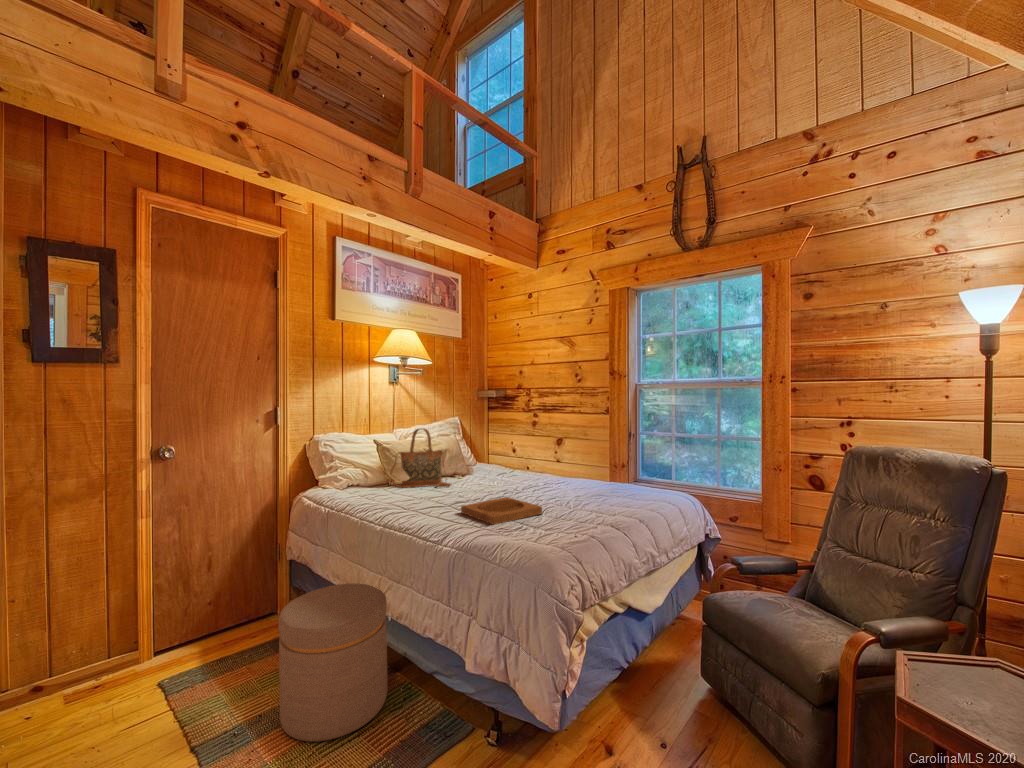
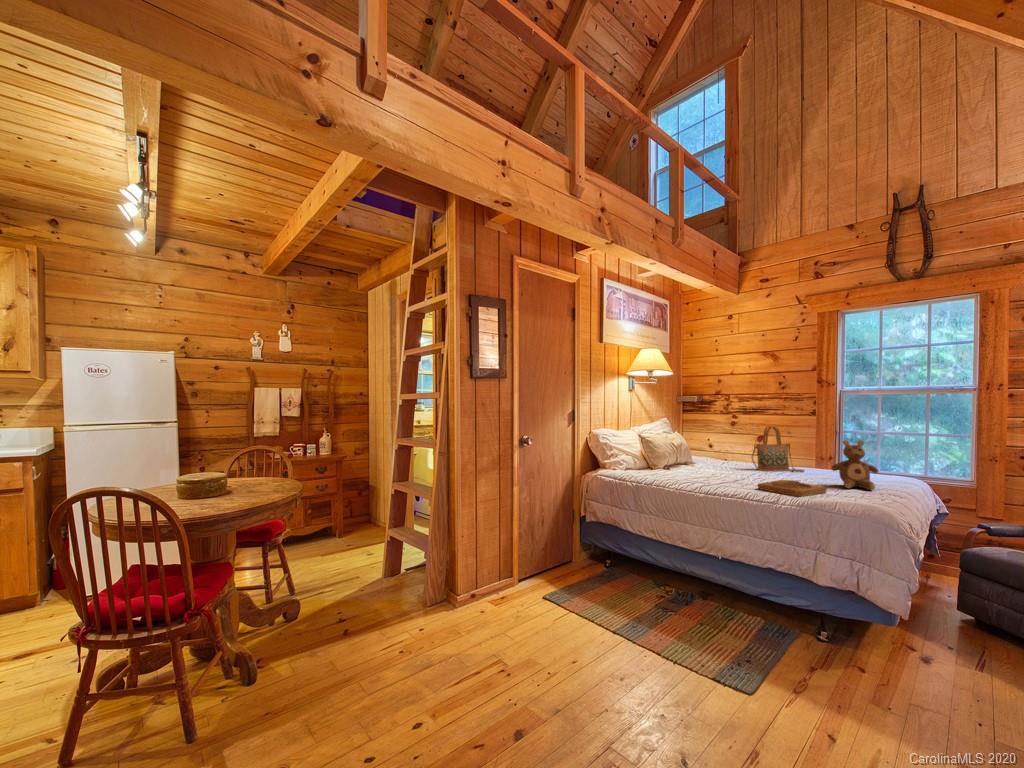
handbag: present [391,428,451,488] -> present [752,426,805,472]
stuffed bear: none [571,442,621,506] -> present [831,440,878,490]
ottoman: present [278,584,388,742] -> none [641,535,715,632]

